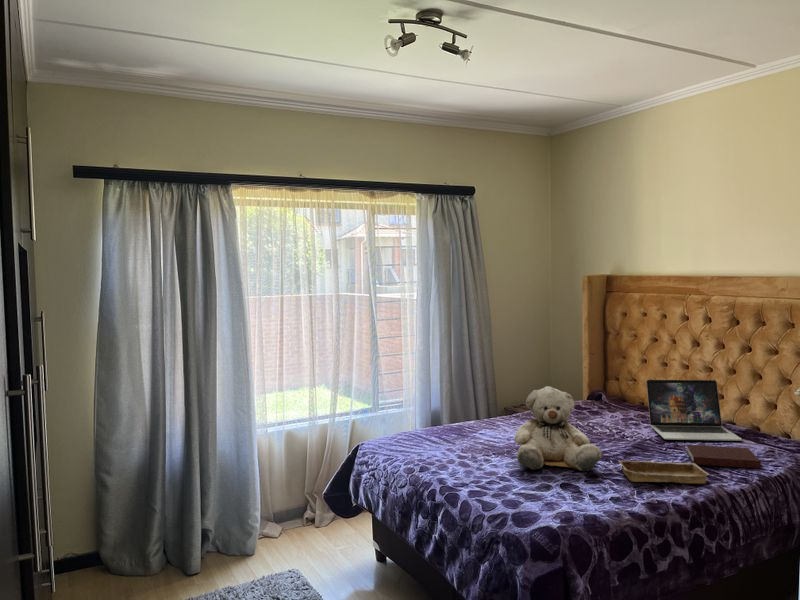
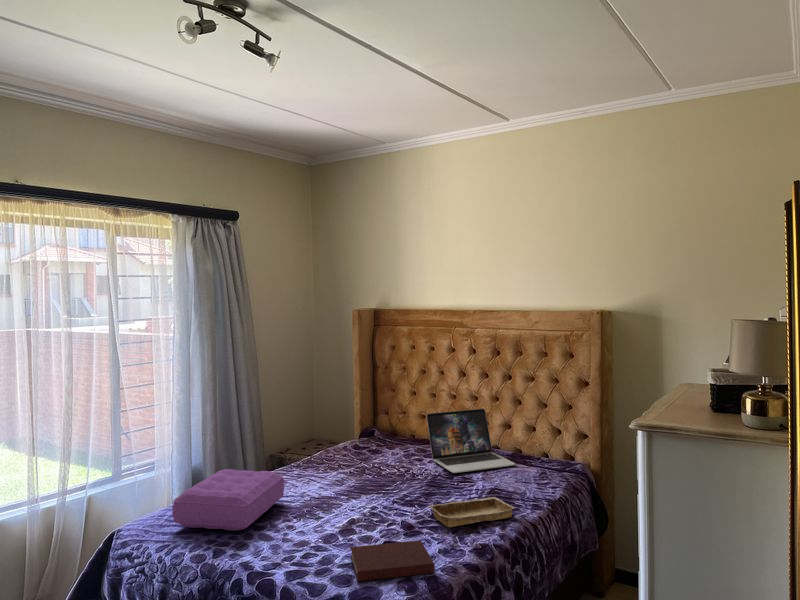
teddy bear: present [514,386,602,471] -> none [318,434,414,531]
pillow: none [397,408,492,457] -> present [172,469,284,531]
notebook: present [686,445,761,469] -> present [350,540,434,581]

